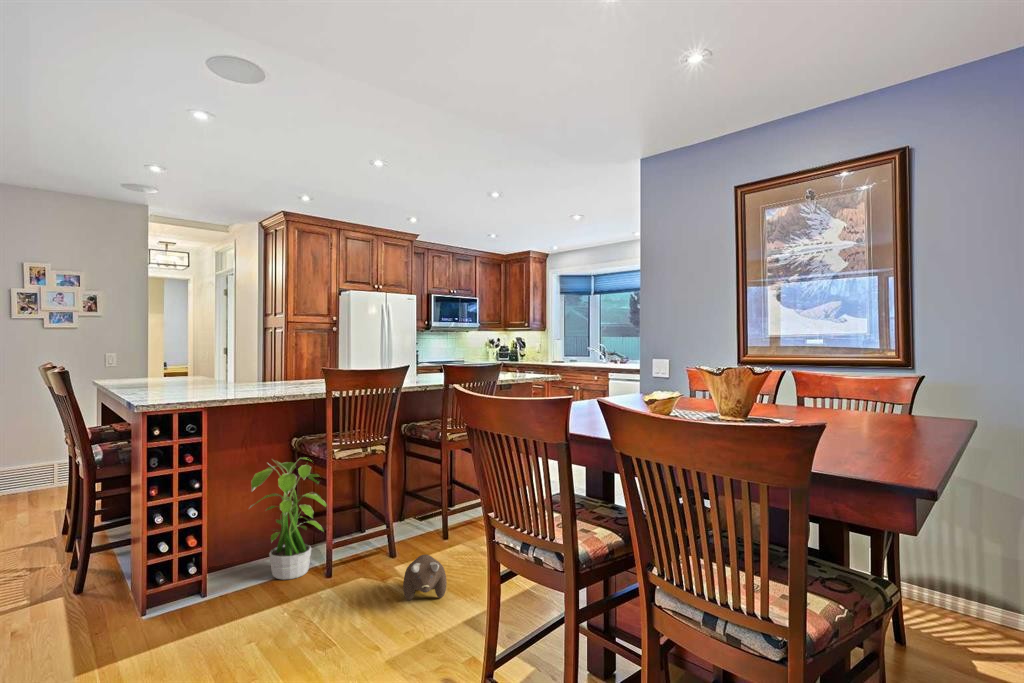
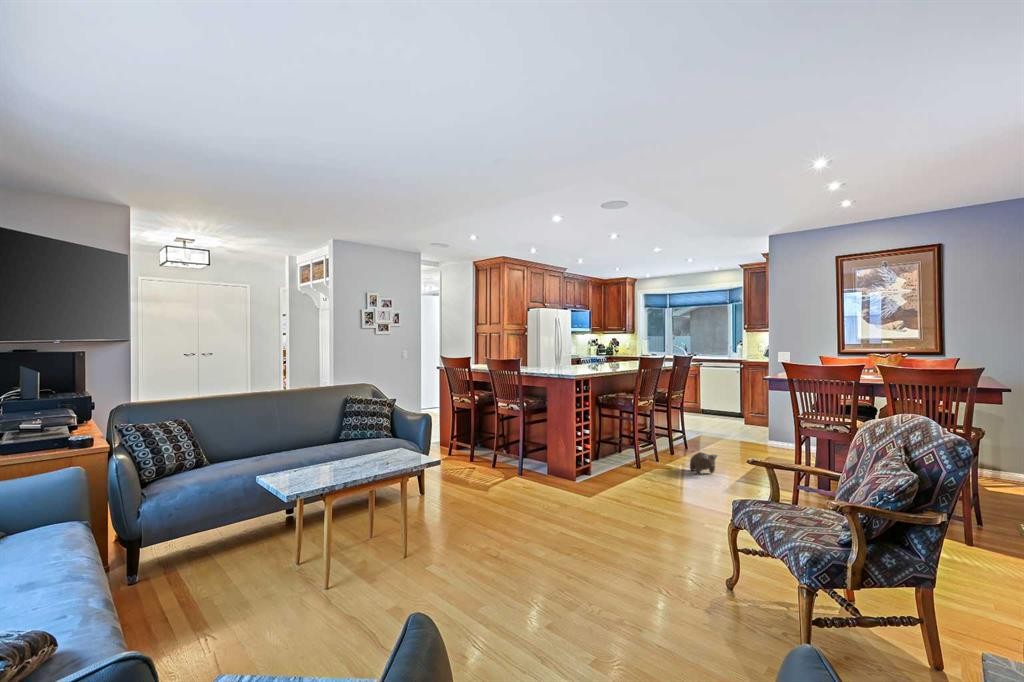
potted plant: present [250,458,327,580] -> none [596,405,636,469]

